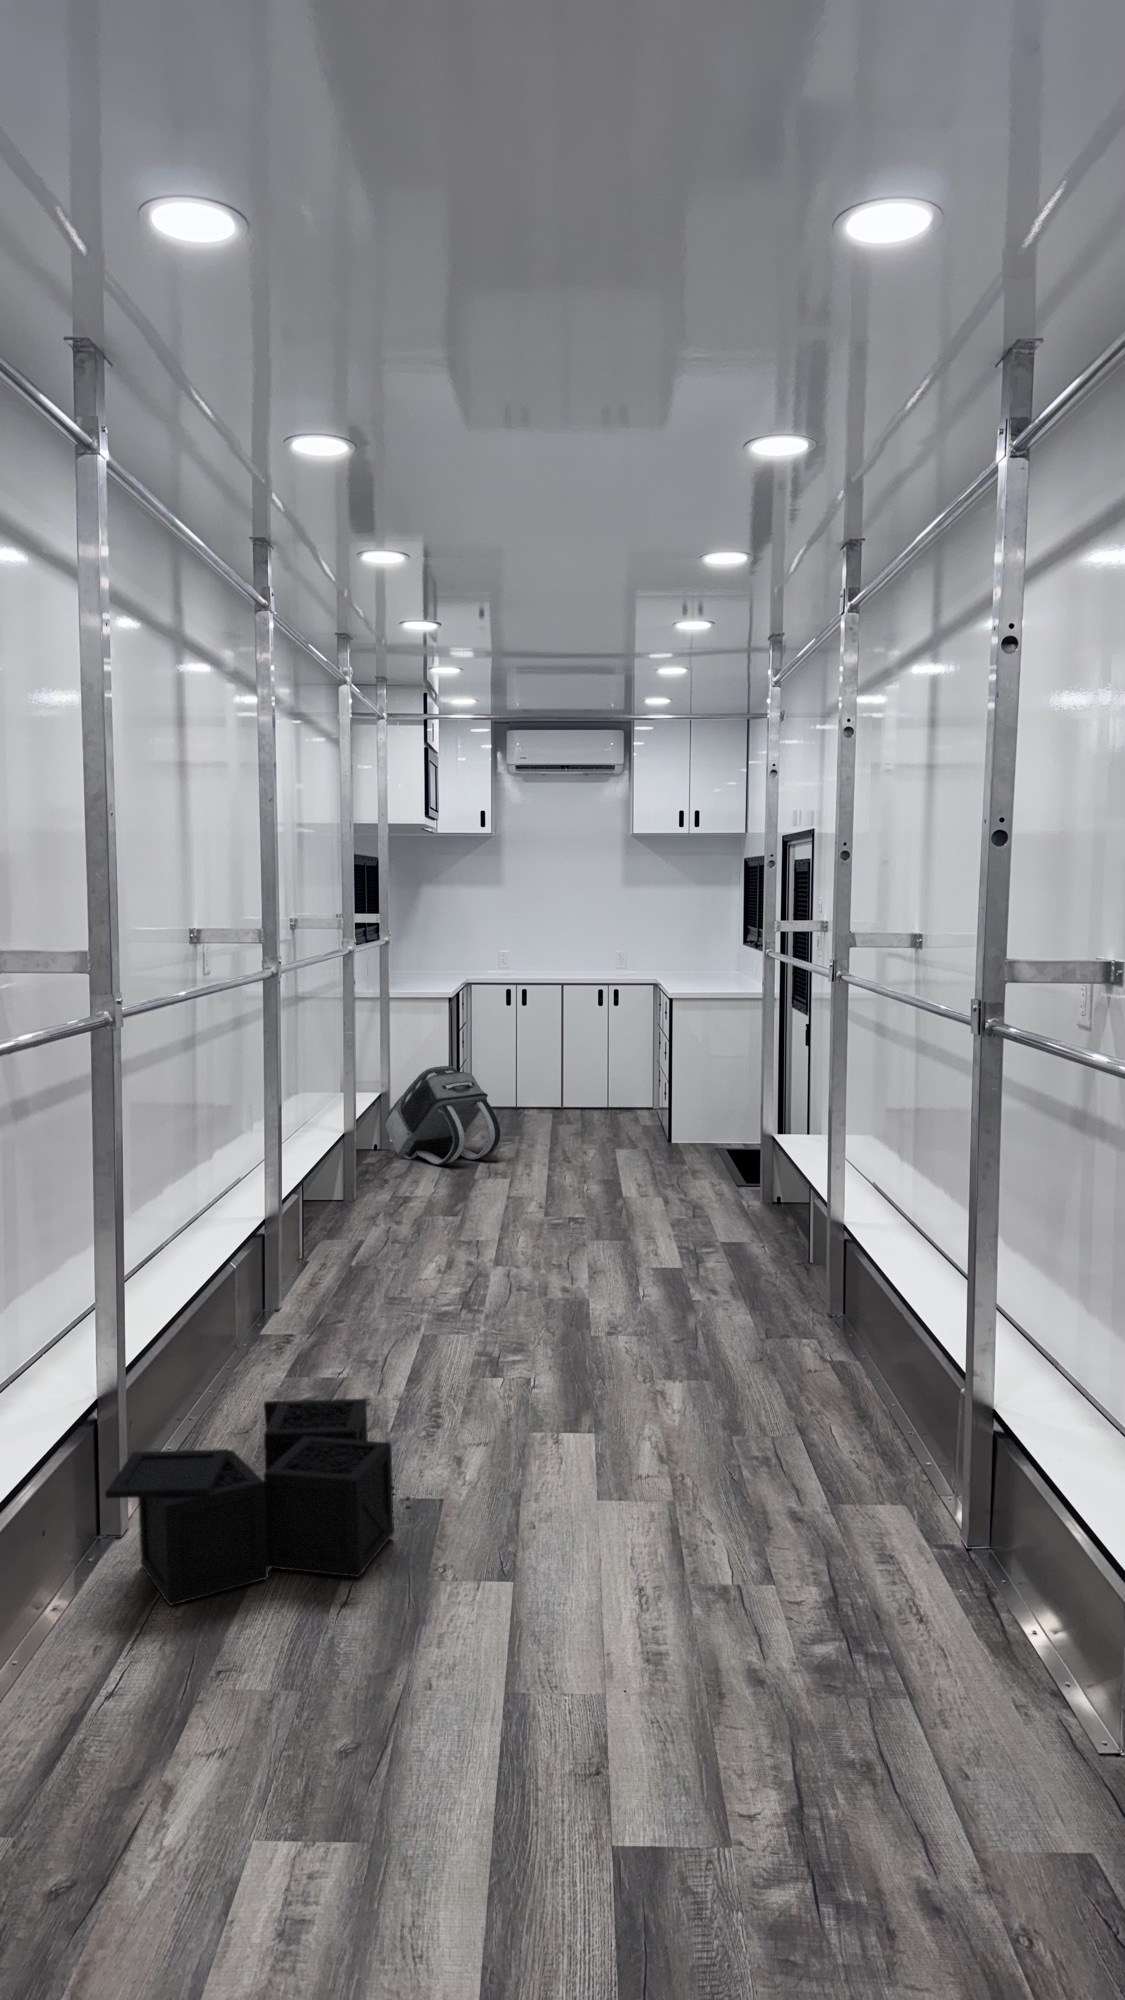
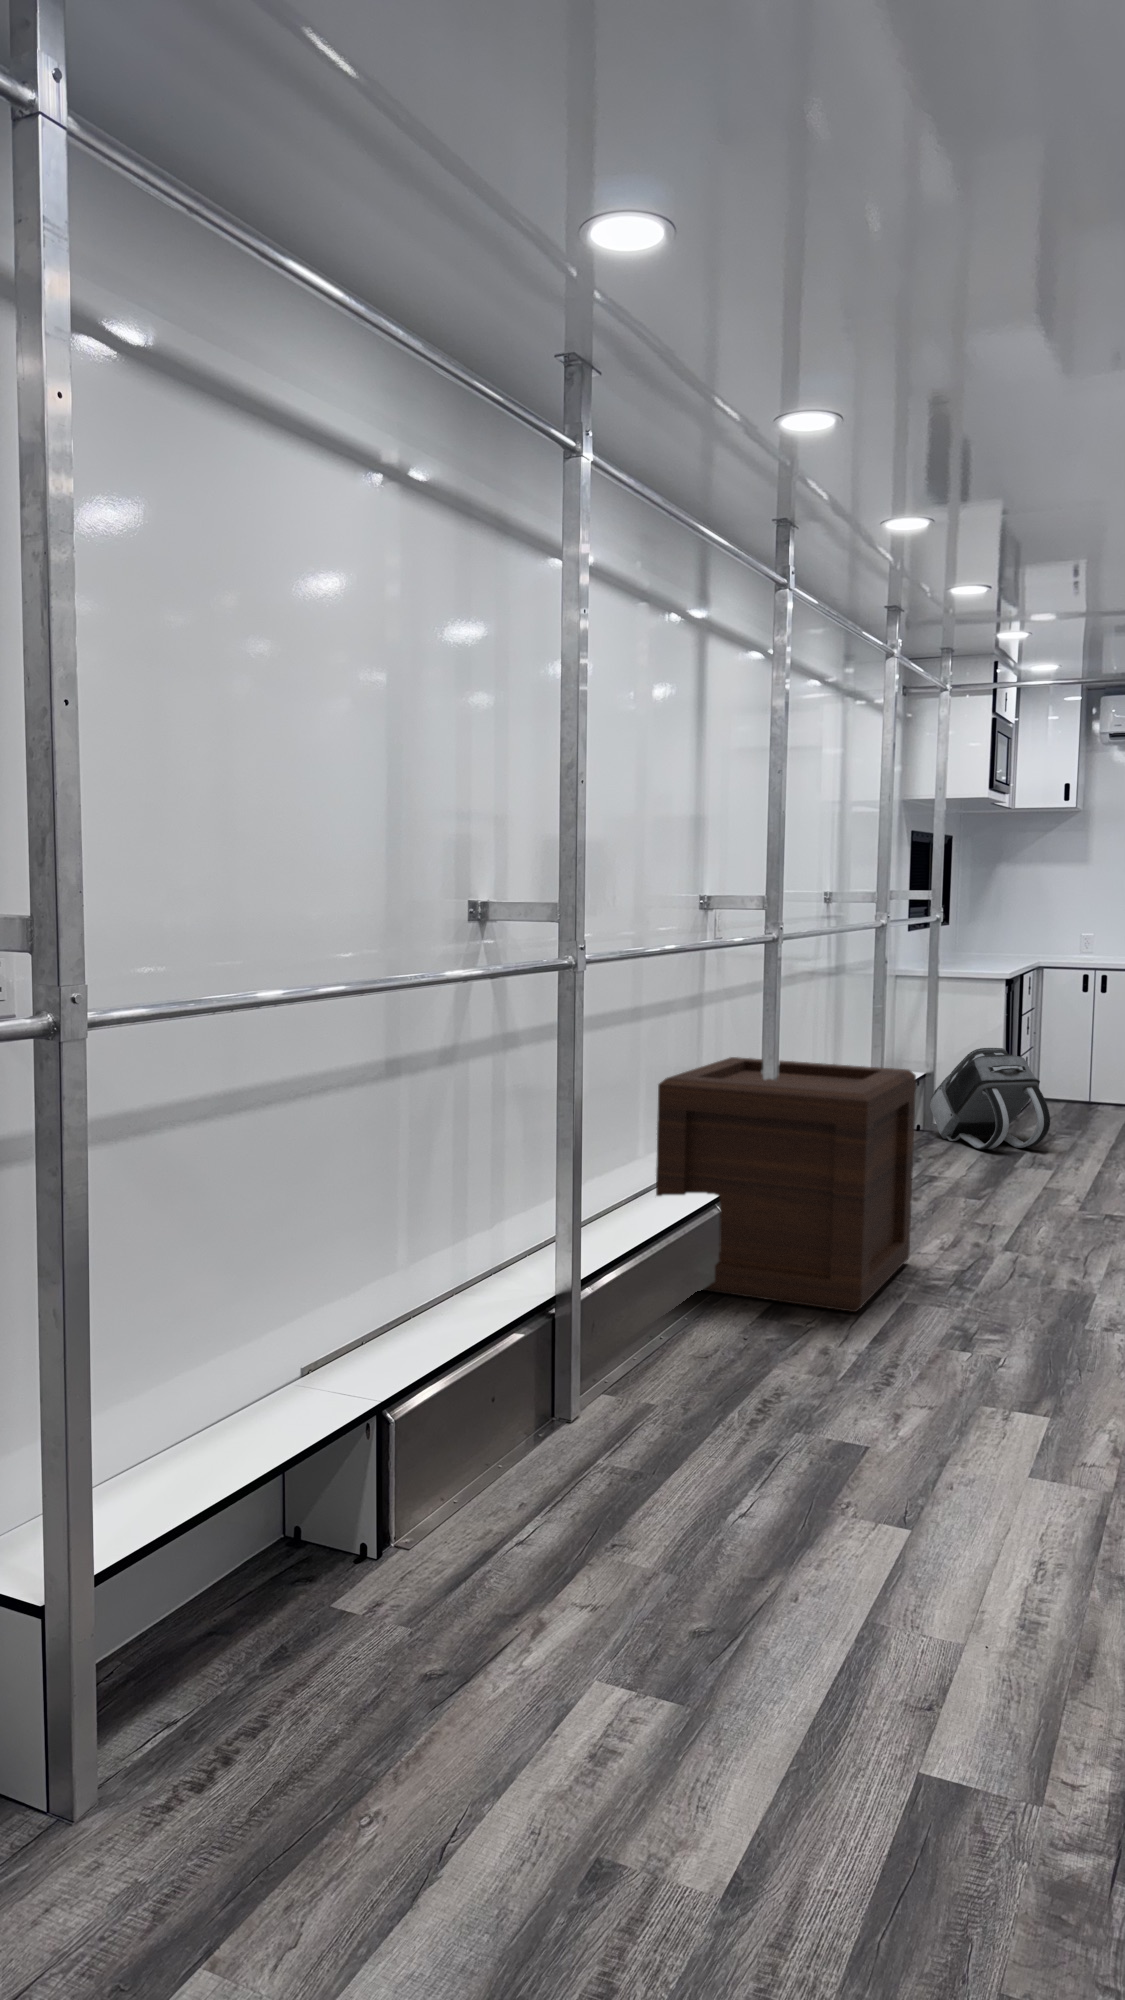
wooden crate: none [159,1102,414,1354] -> present [656,1057,916,1312]
storage bin: present [105,1399,410,1605] -> none [542,1327,835,1497]

